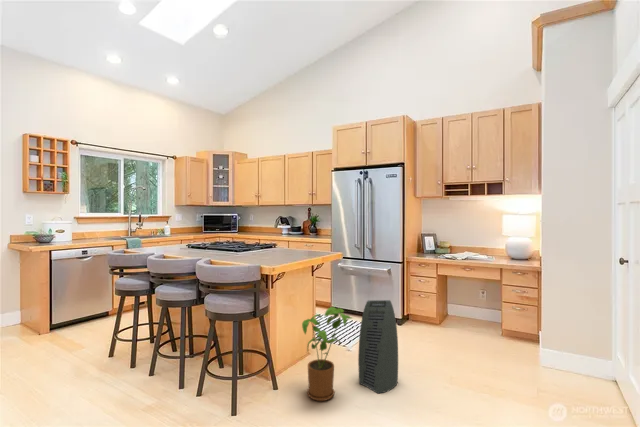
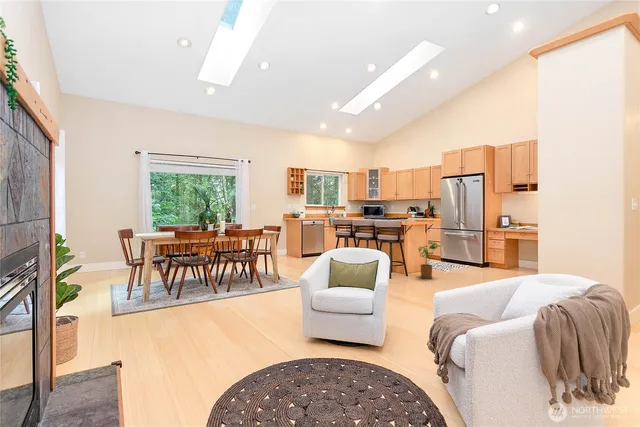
air purifier: present [358,300,398,393] -> none [445,241,465,280]

